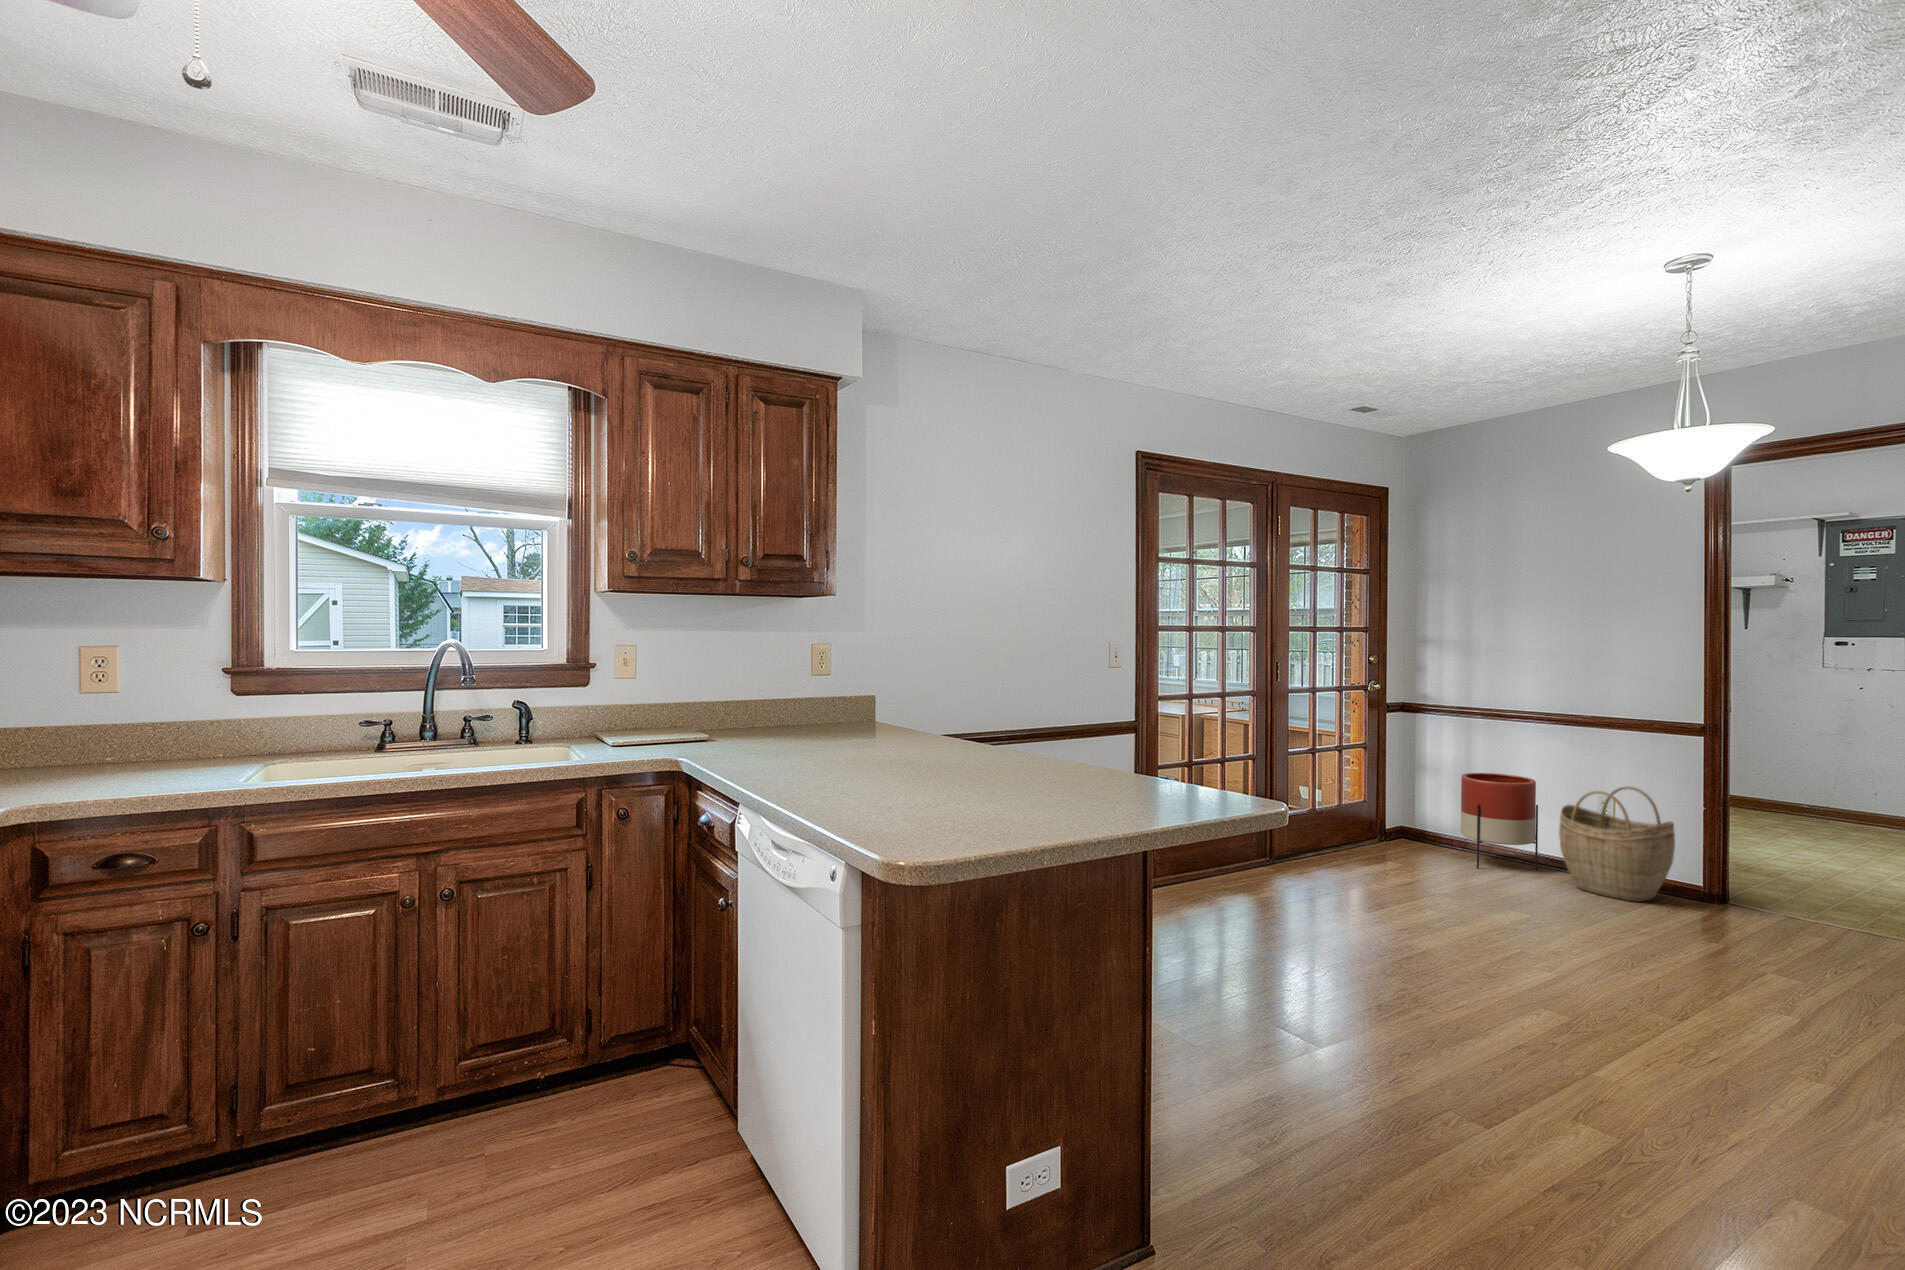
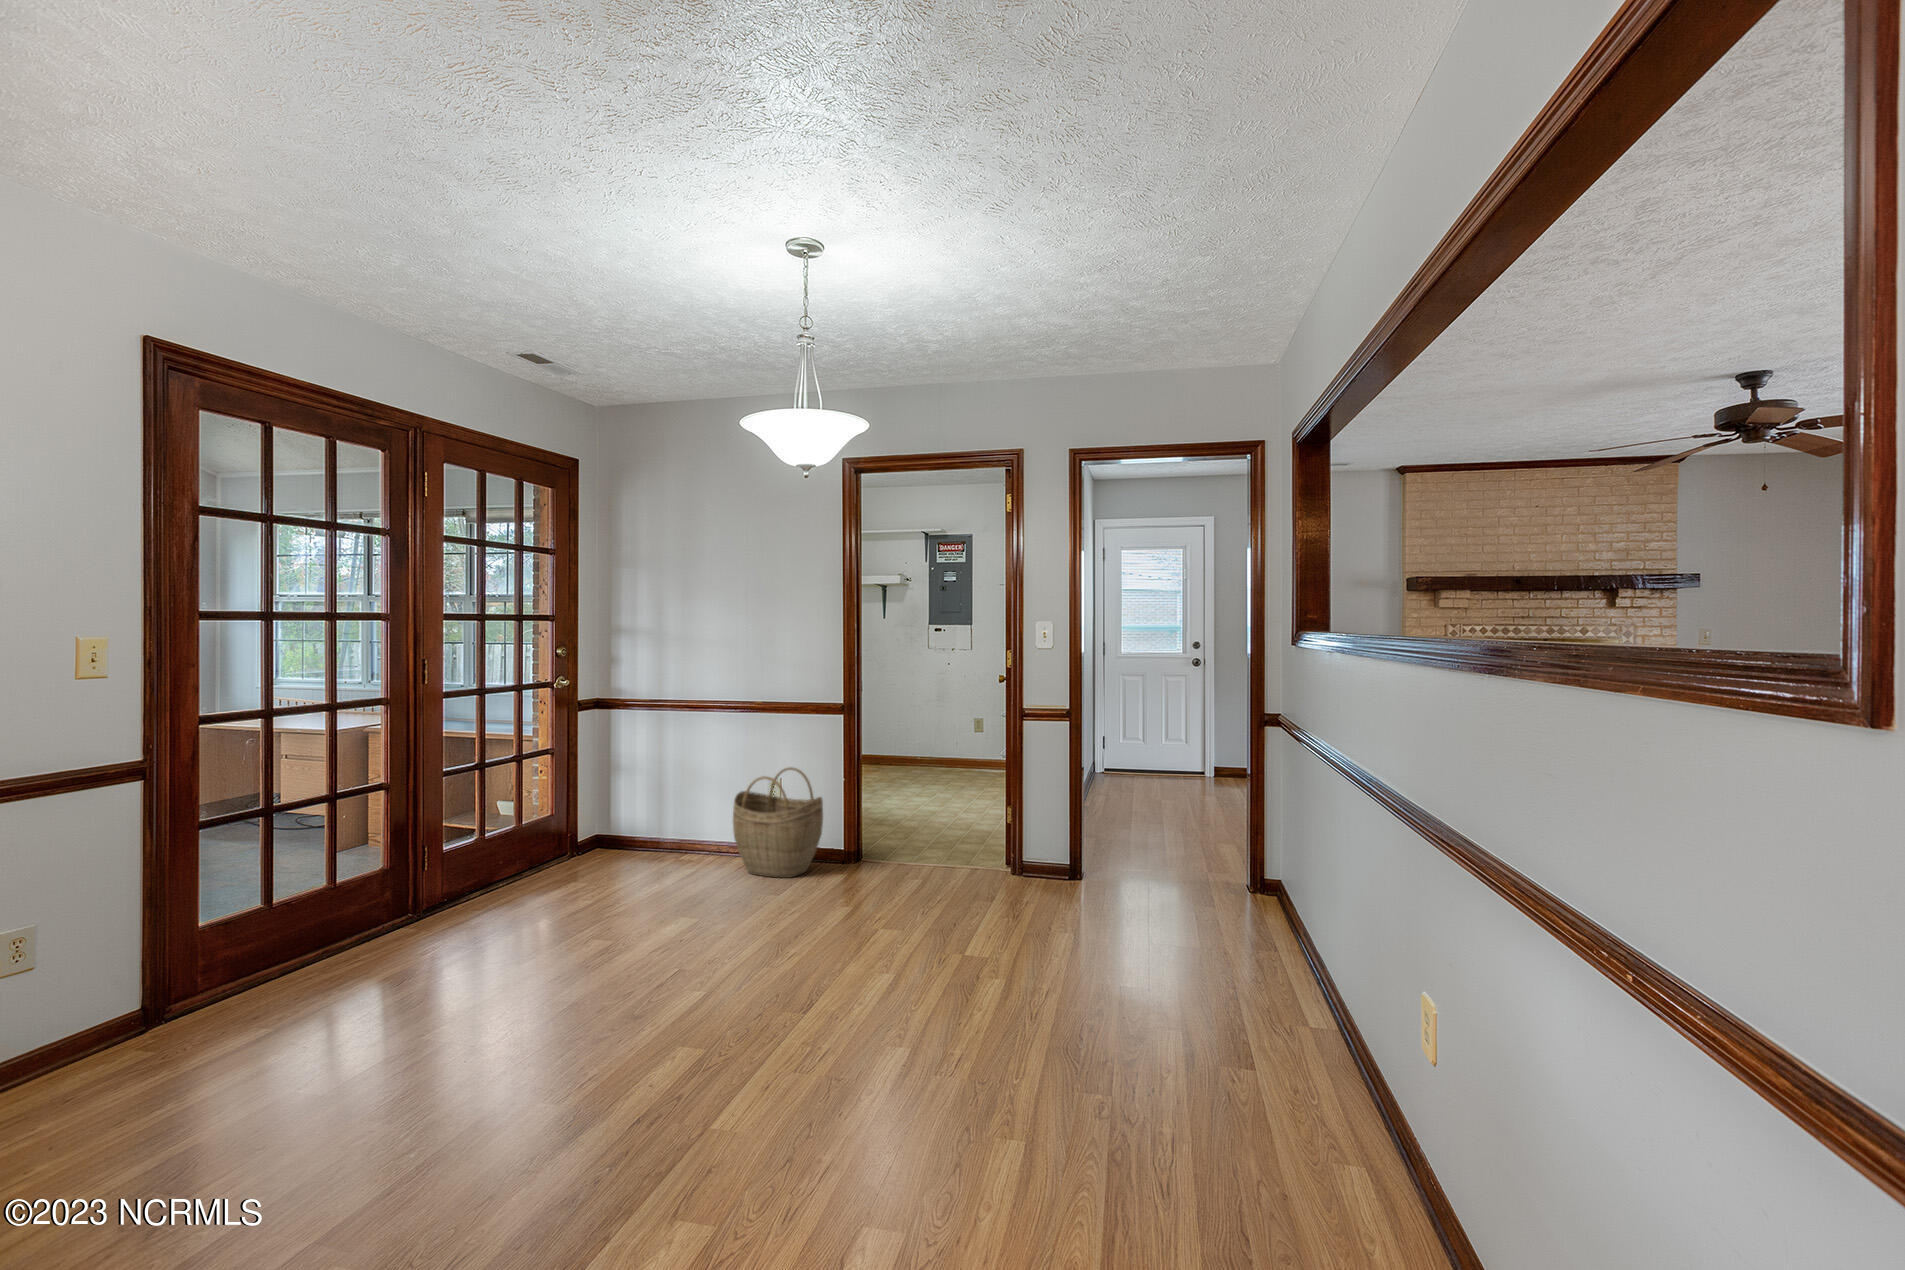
planter: present [1461,773,1538,869] -> none [647,766,718,869]

